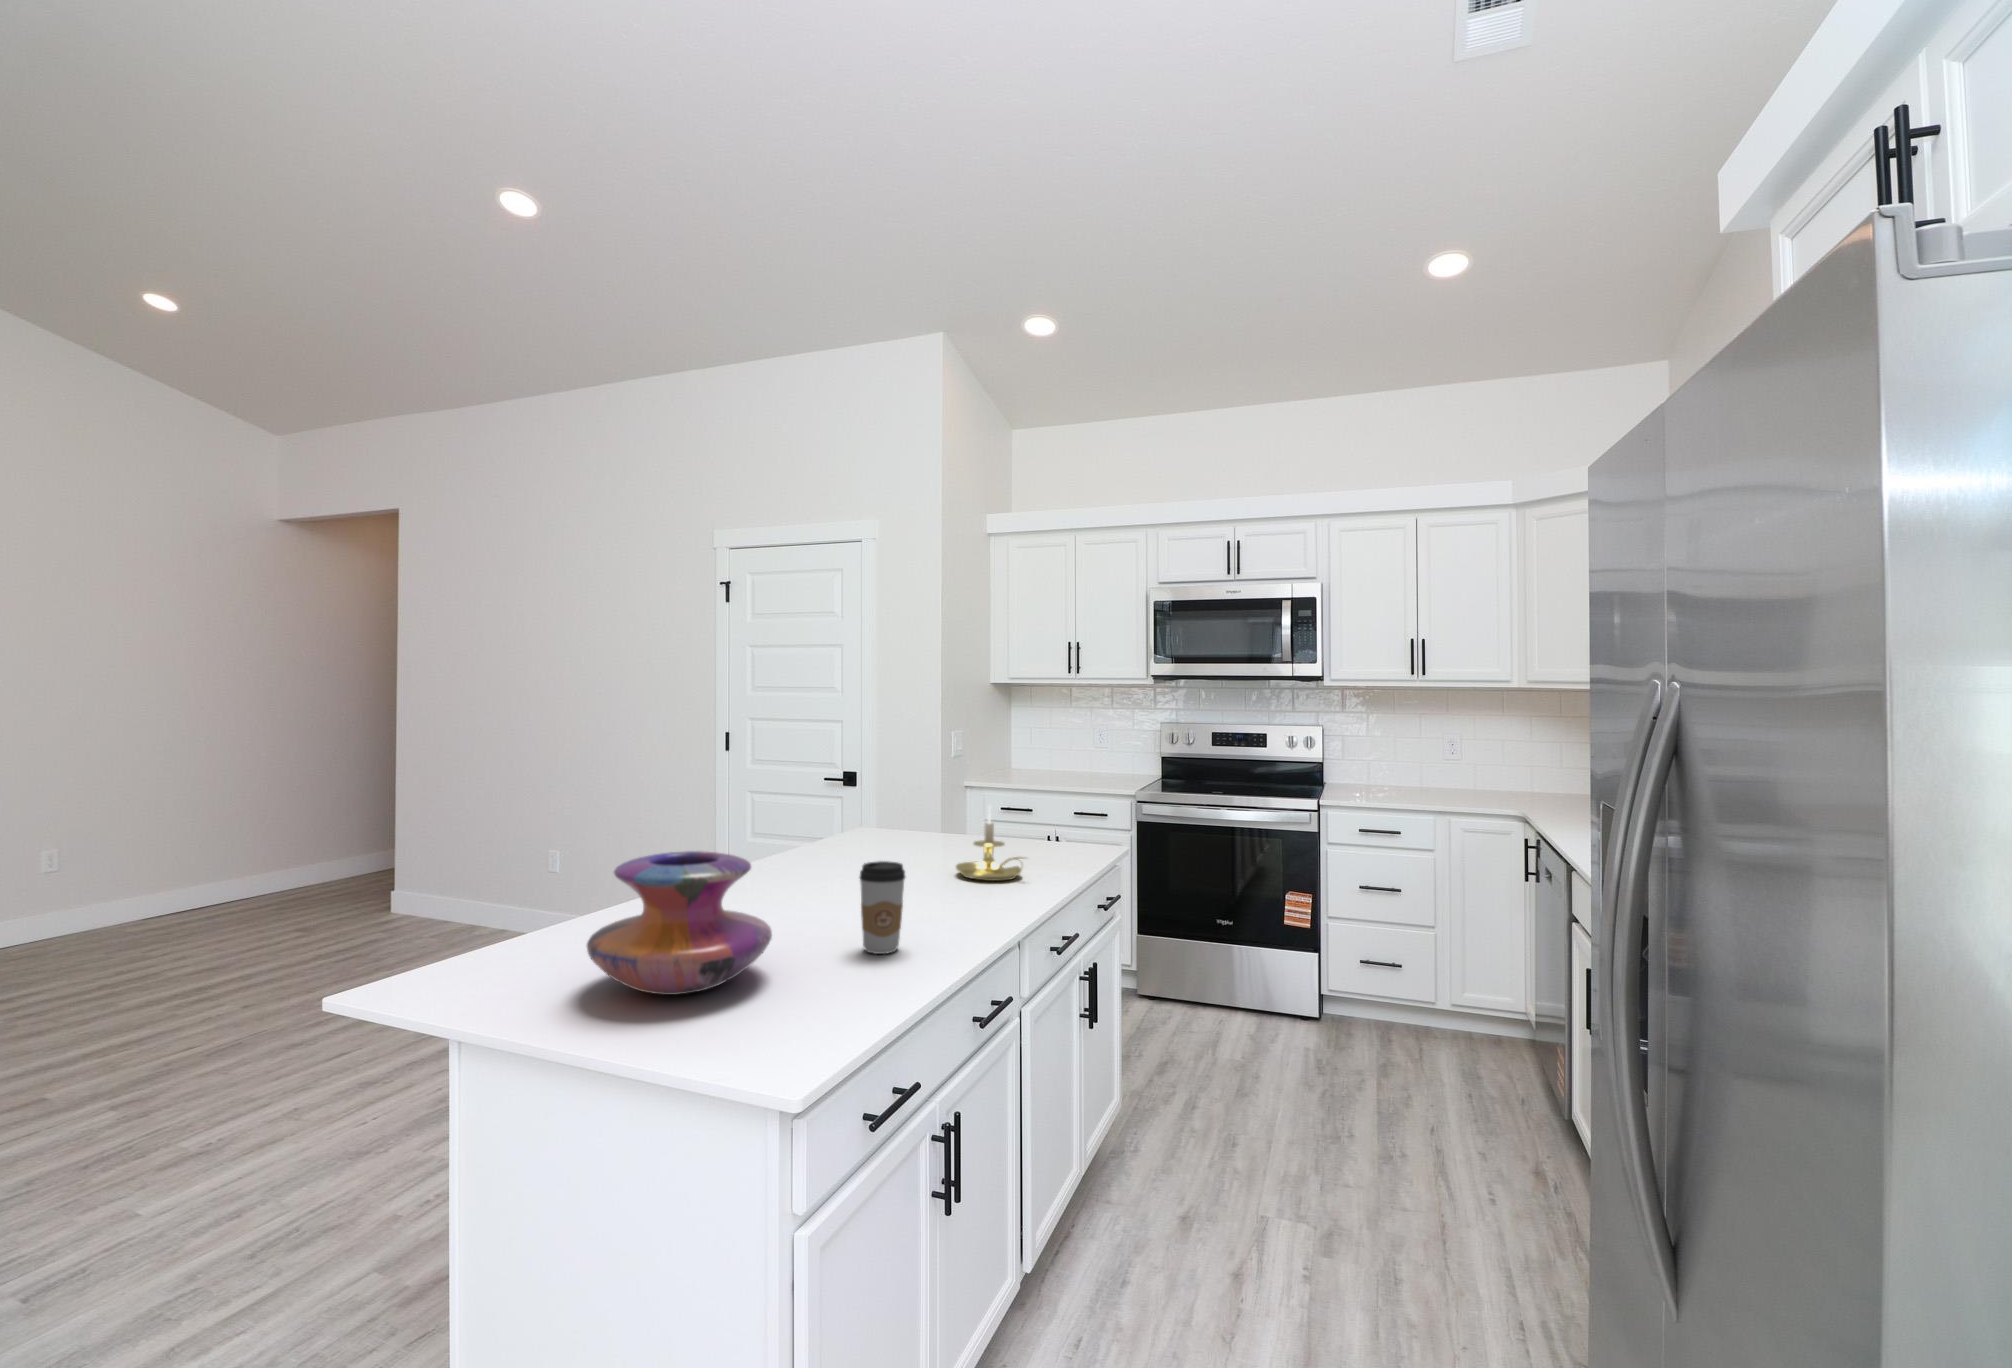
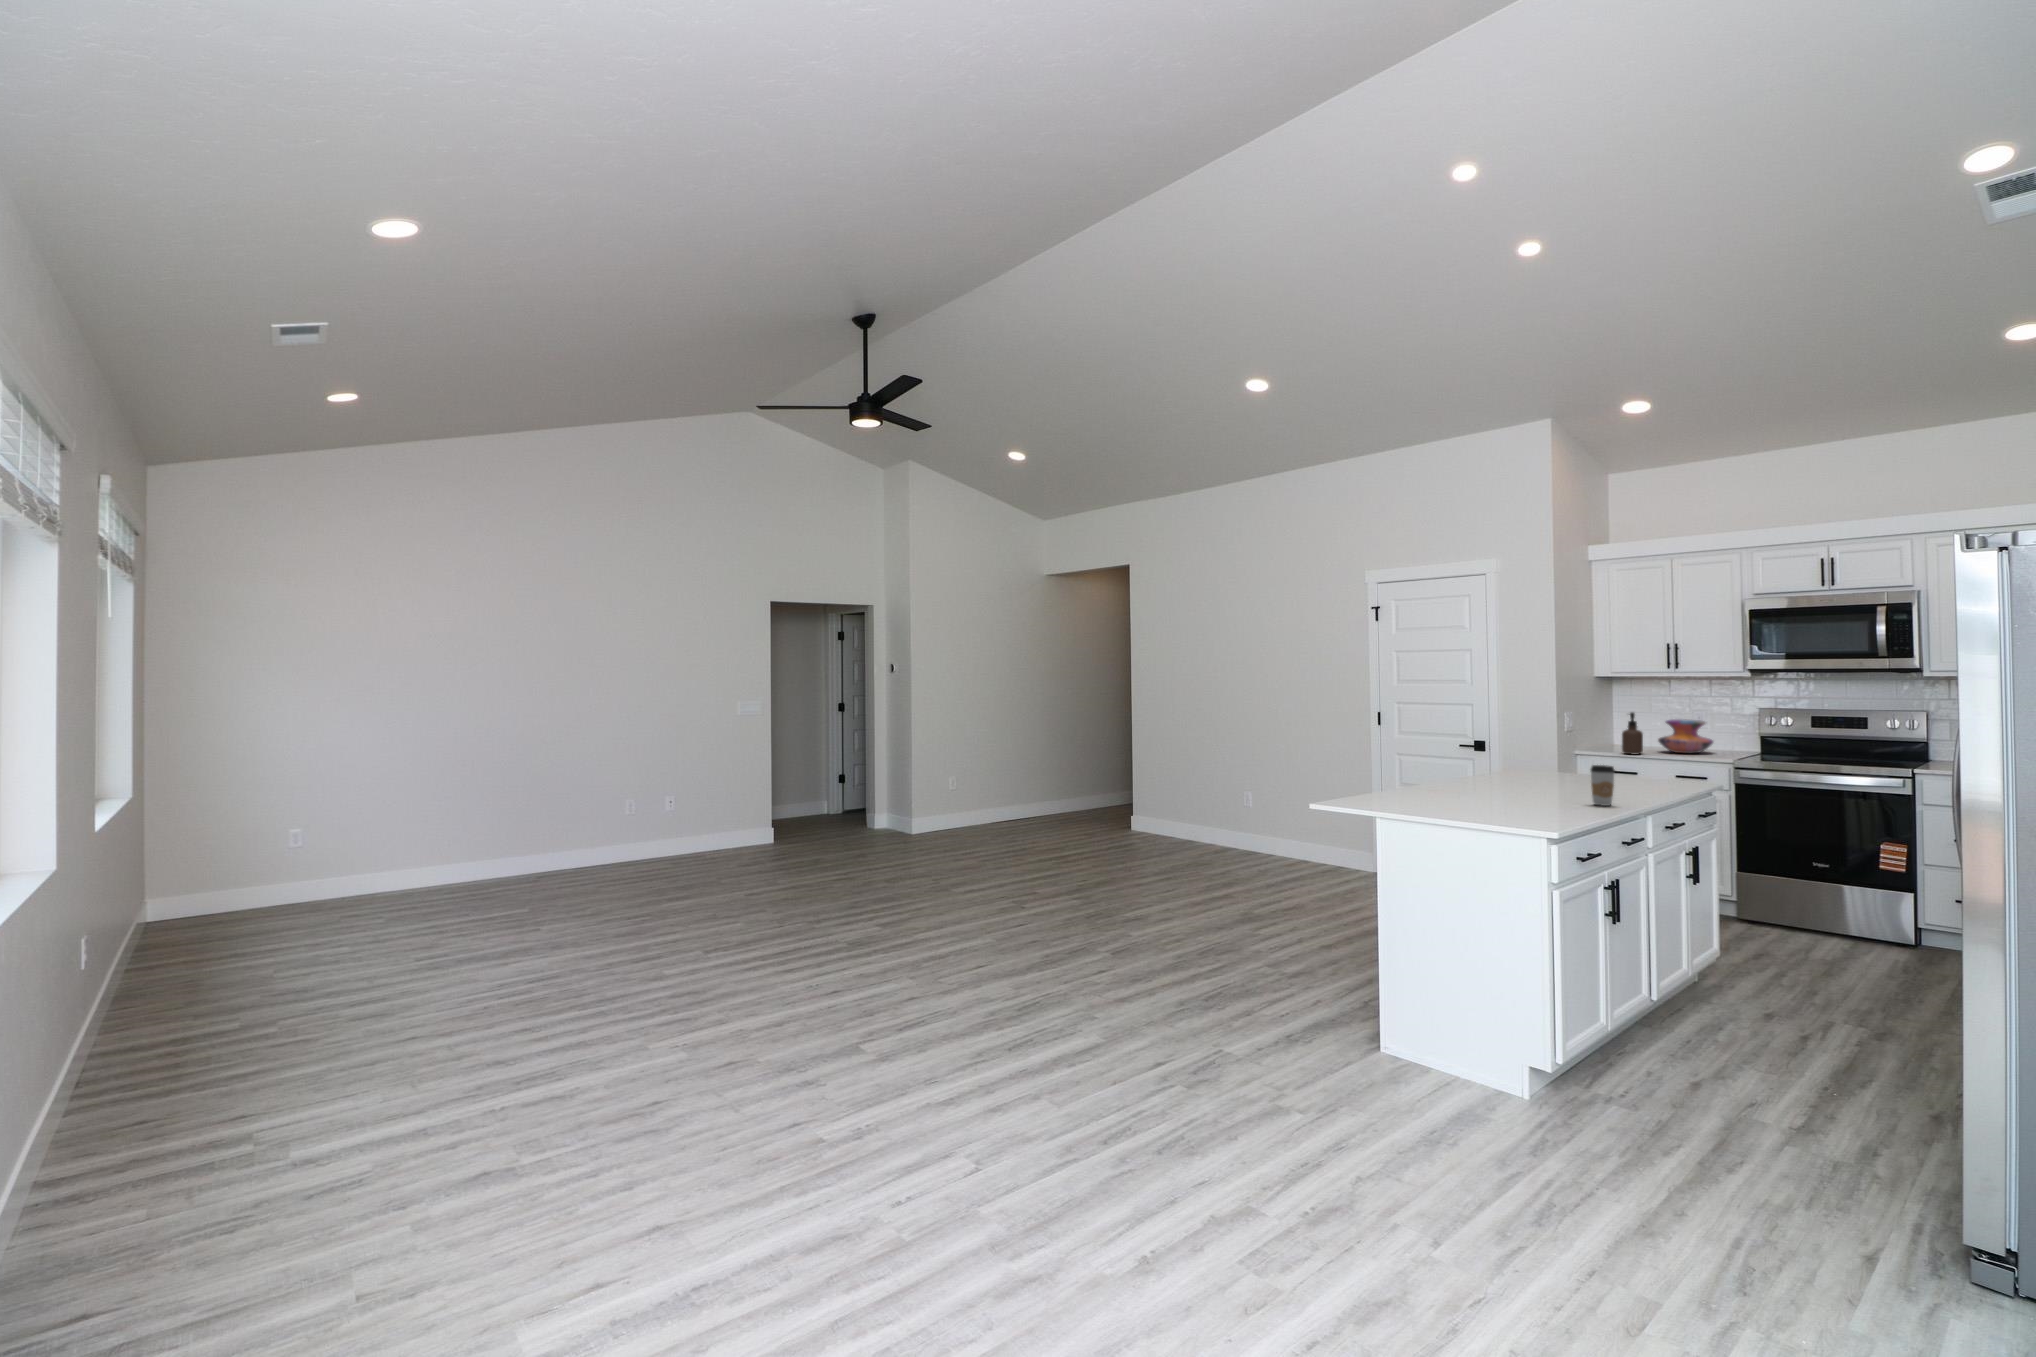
soap dispenser: none [1018,729,1041,783] -> present [1622,712,1643,754]
candle holder: present [956,807,1024,881] -> none [1618,749,1669,791]
decorative vase: present [587,851,772,995] -> present [1658,719,1713,753]

